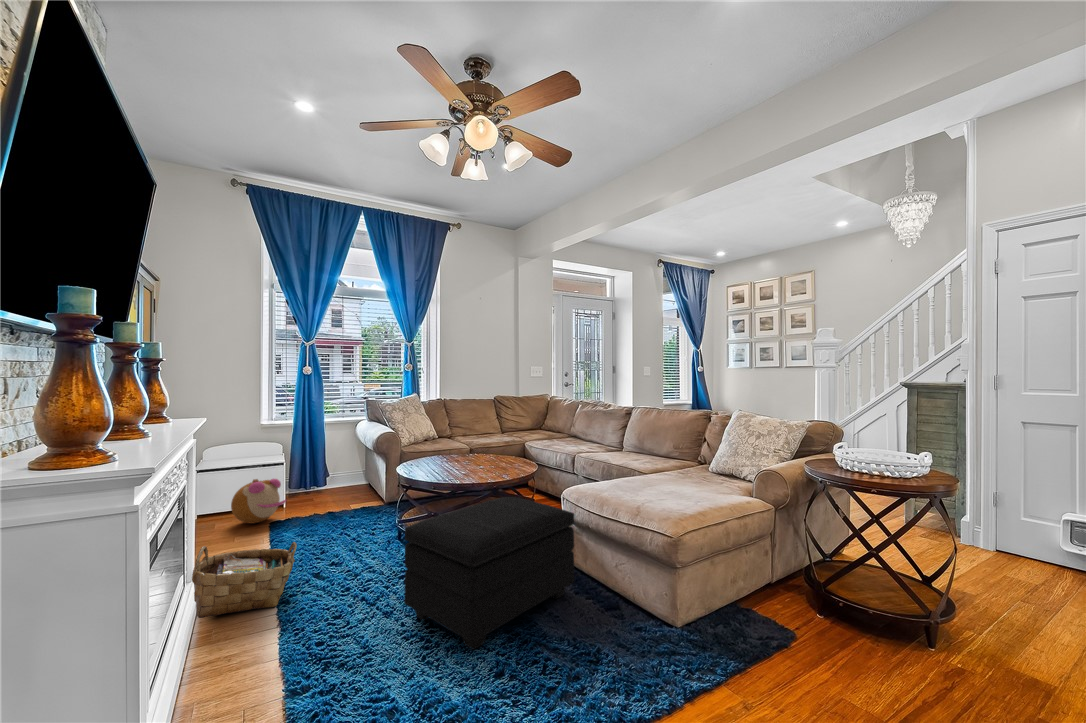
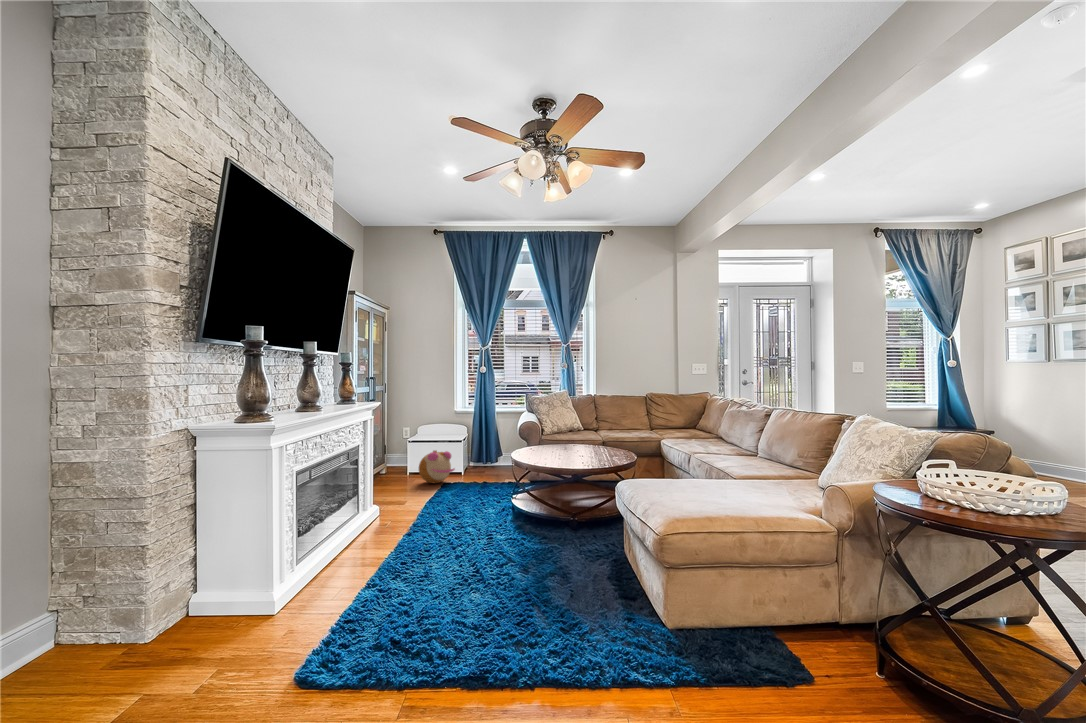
footstool: present [404,497,574,649] -> none [465,482,608,596]
woven basket: present [192,542,297,618] -> none [354,488,421,538]

